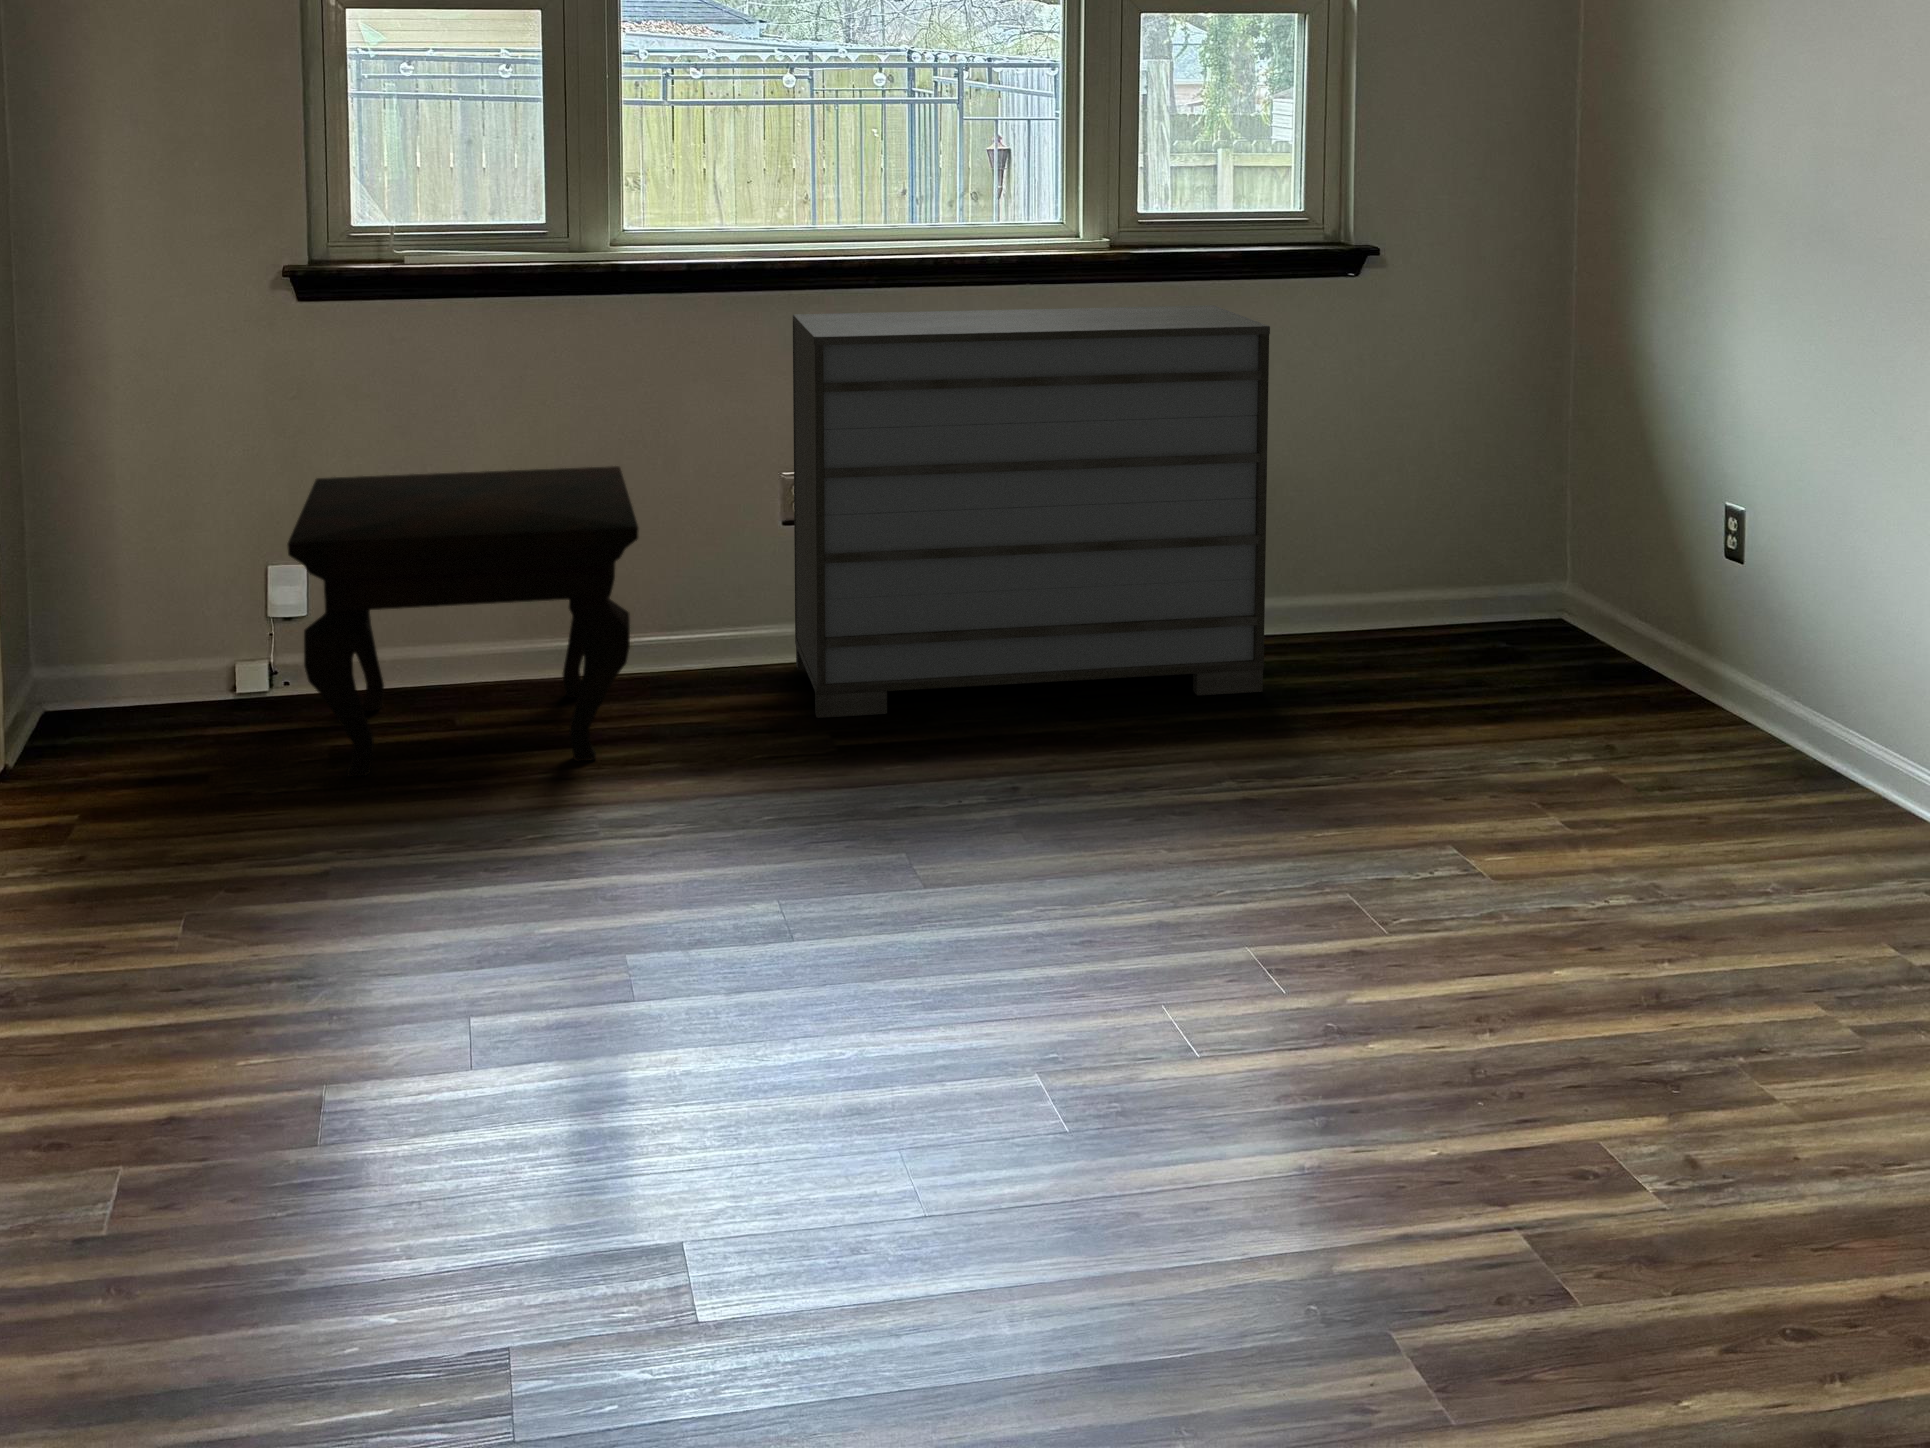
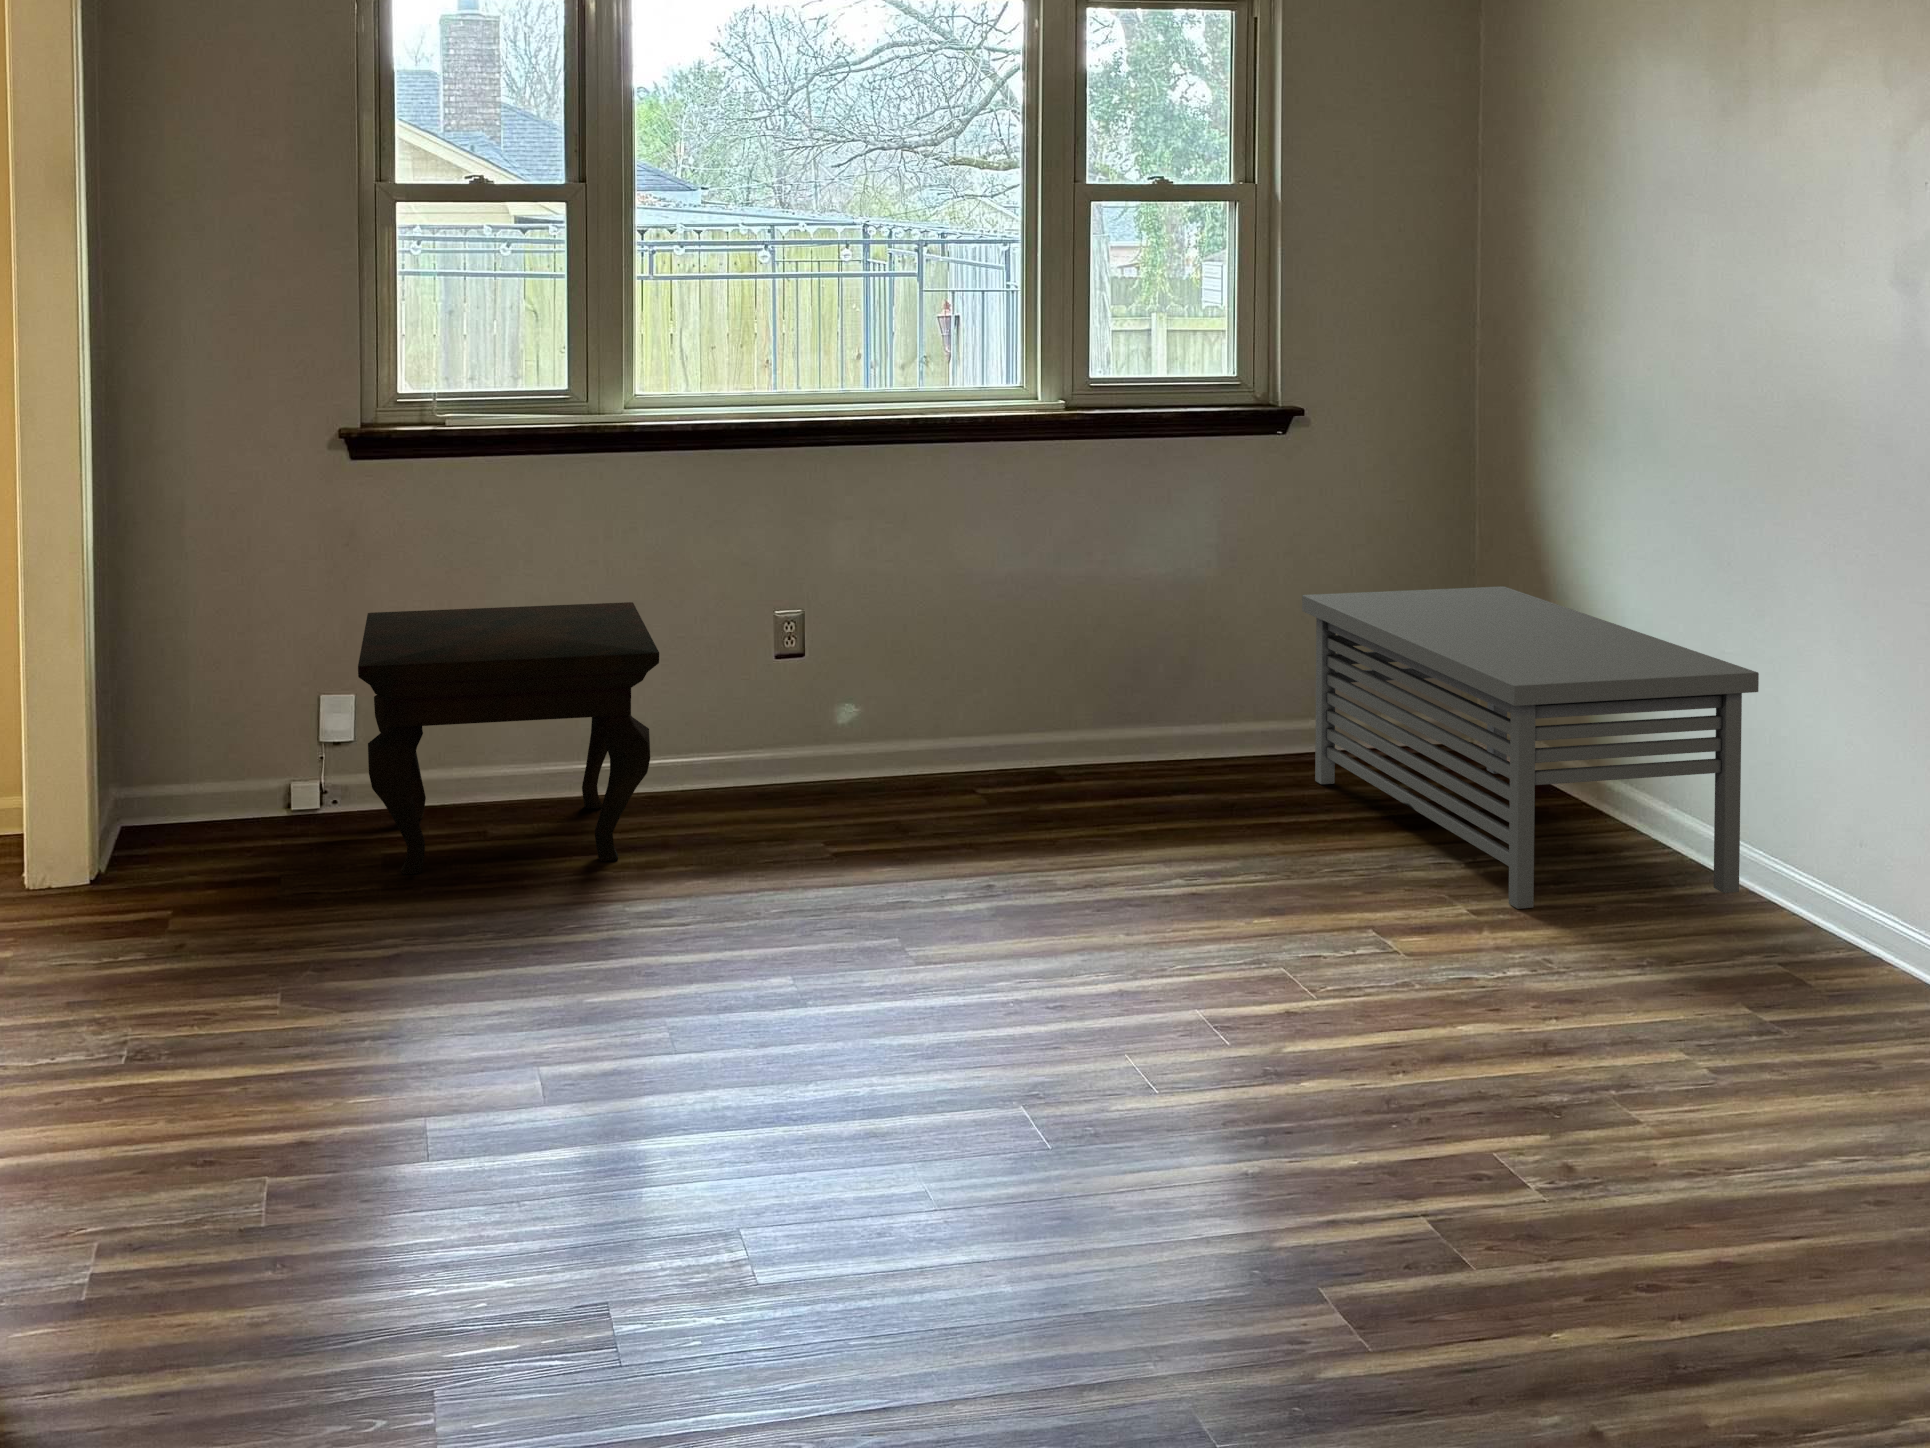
dresser: present [793,305,1270,718] -> none [785,459,1205,825]
storage bench: none [1379,449,1906,822] -> present [1302,586,1759,909]

